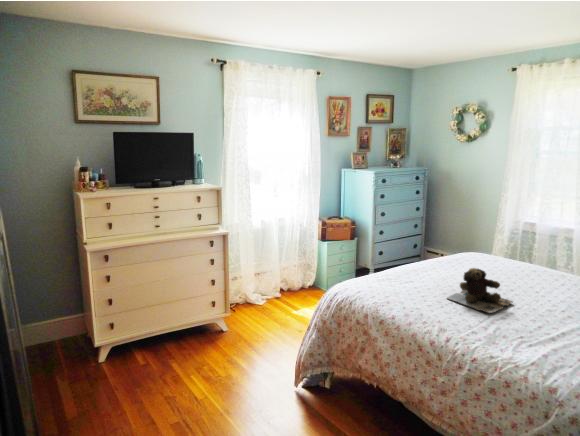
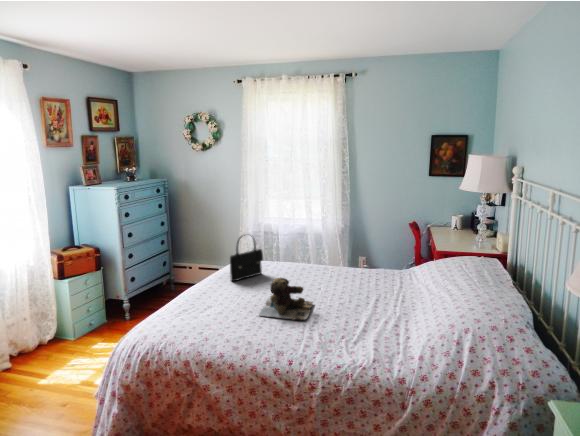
handbag: none [444,224,484,267] -> present [230,235,263,281]

